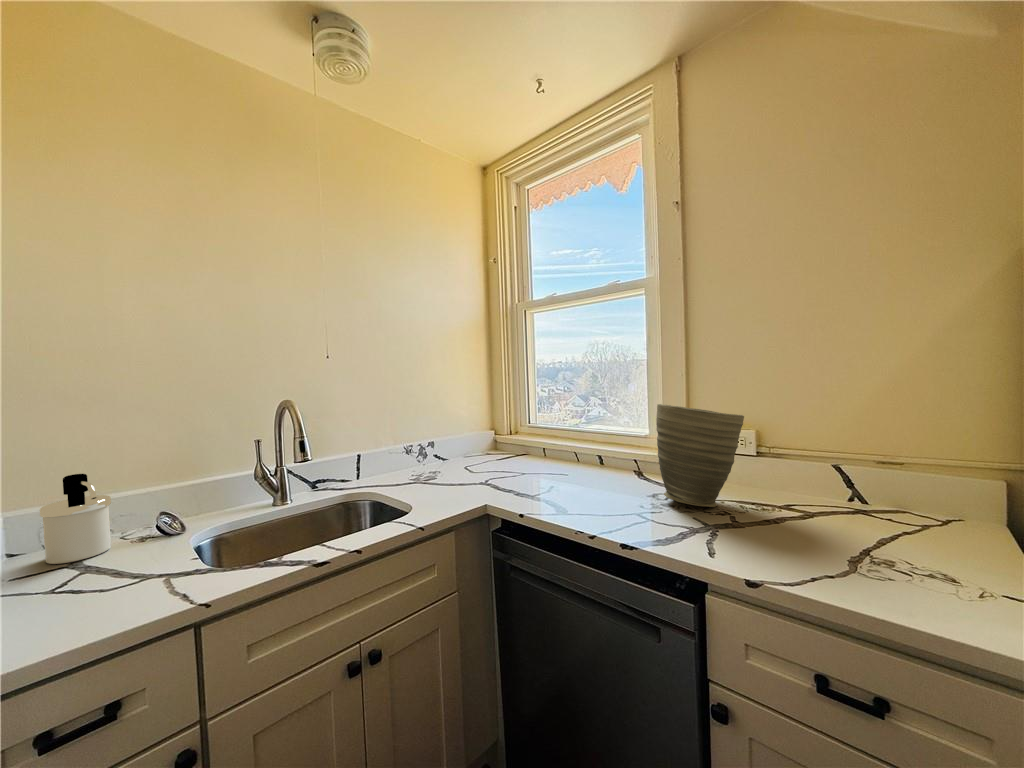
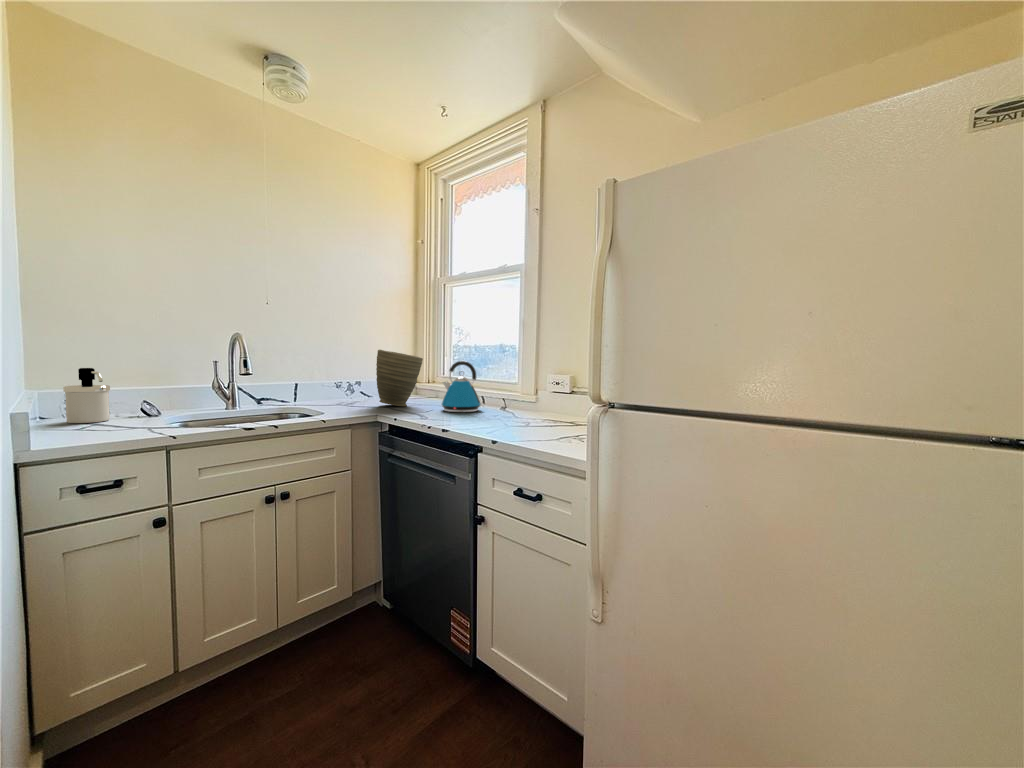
vase: present [656,404,744,507] -> present [376,350,423,406]
kettle: none [556,414,618,488] -> present [442,361,482,412]

